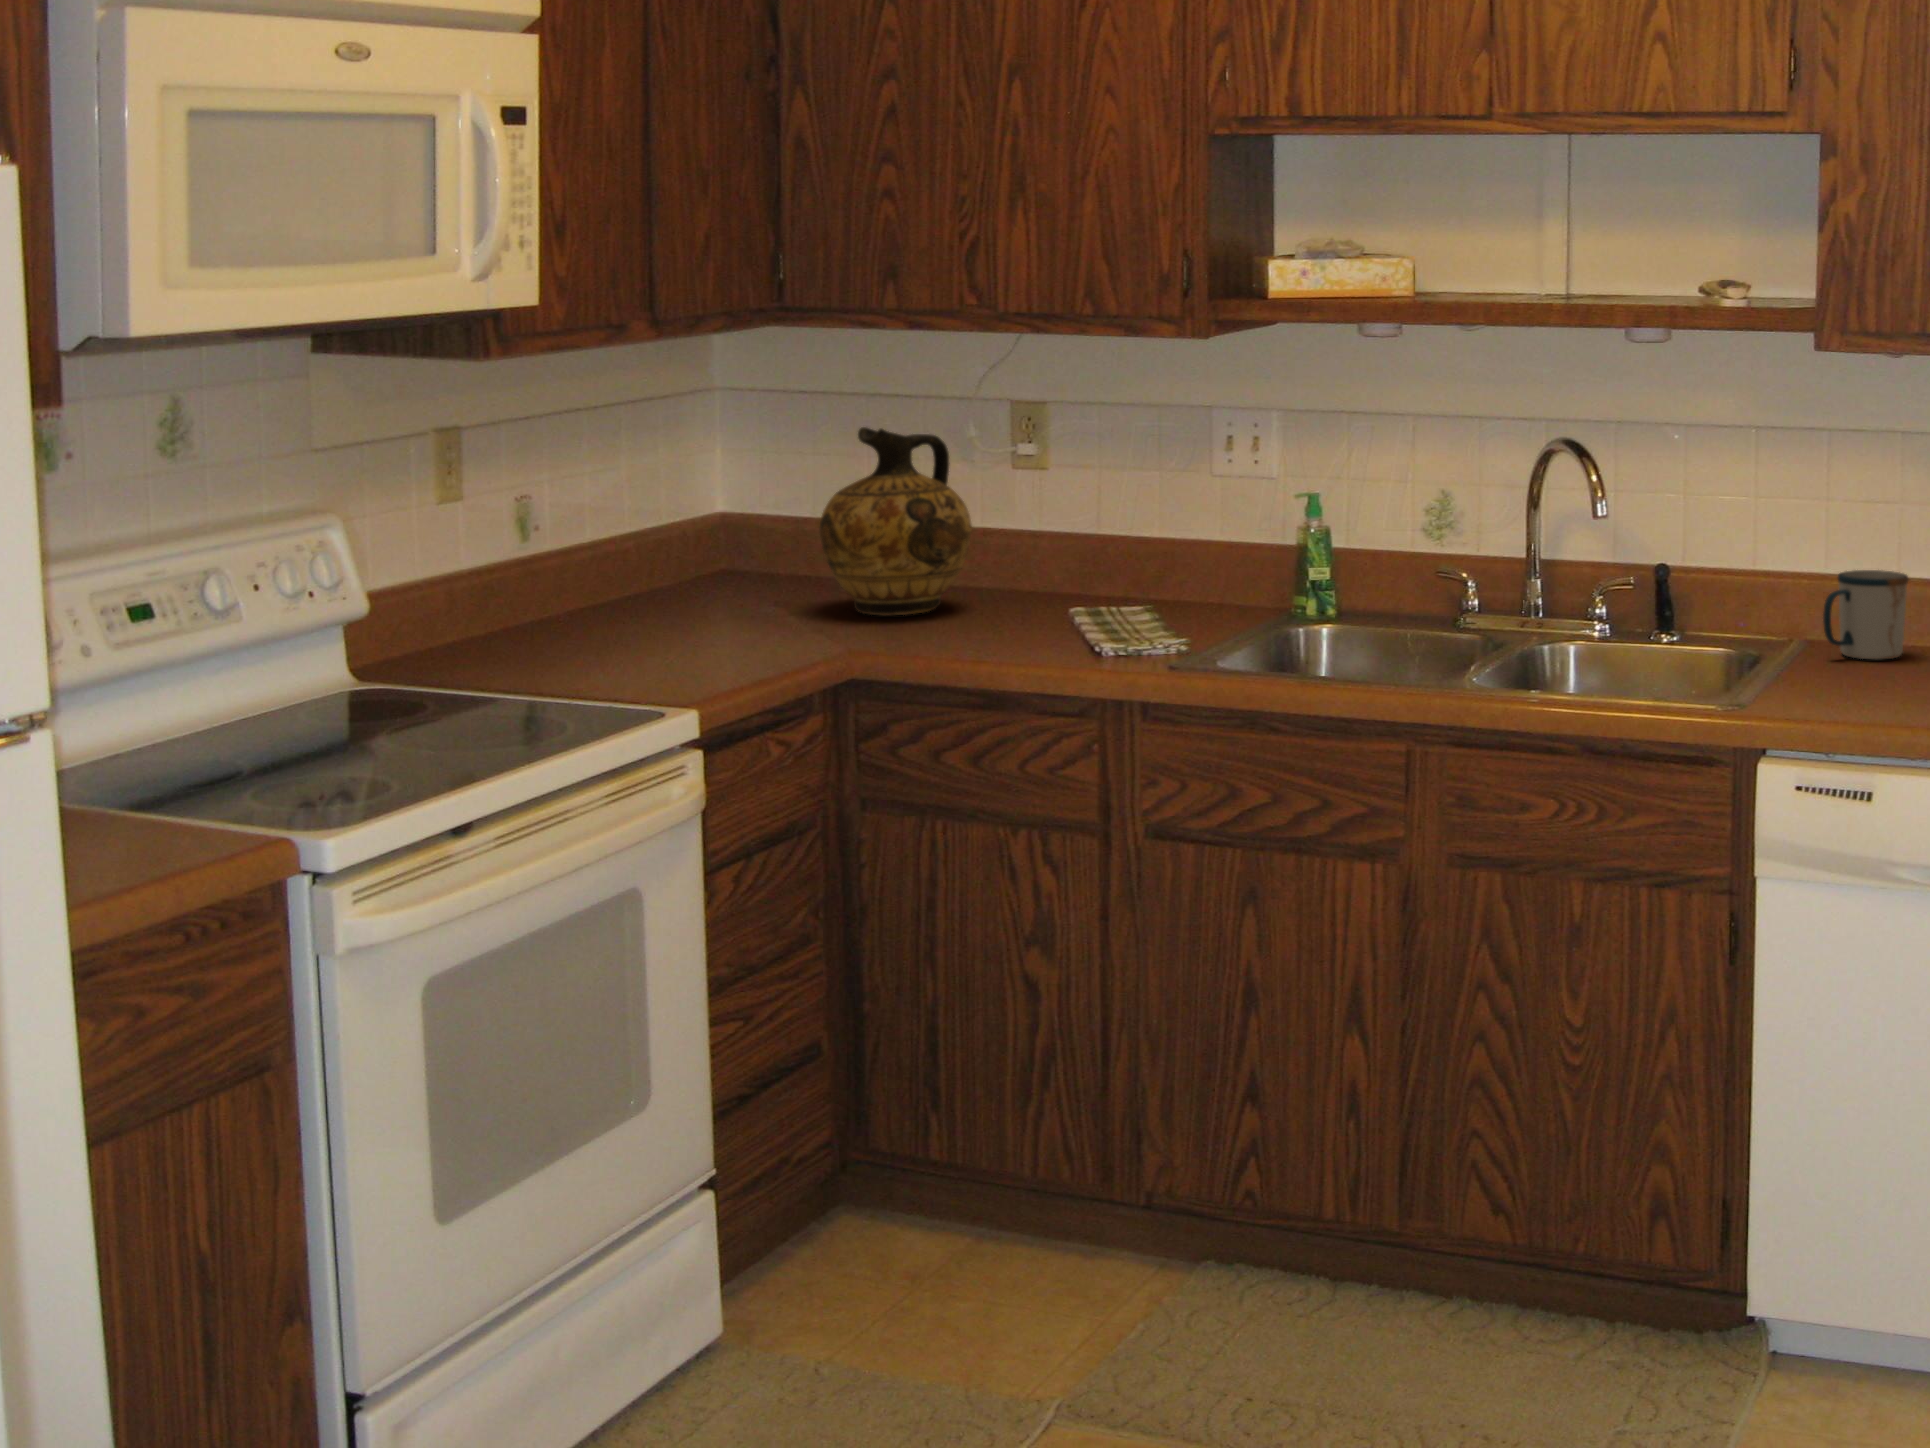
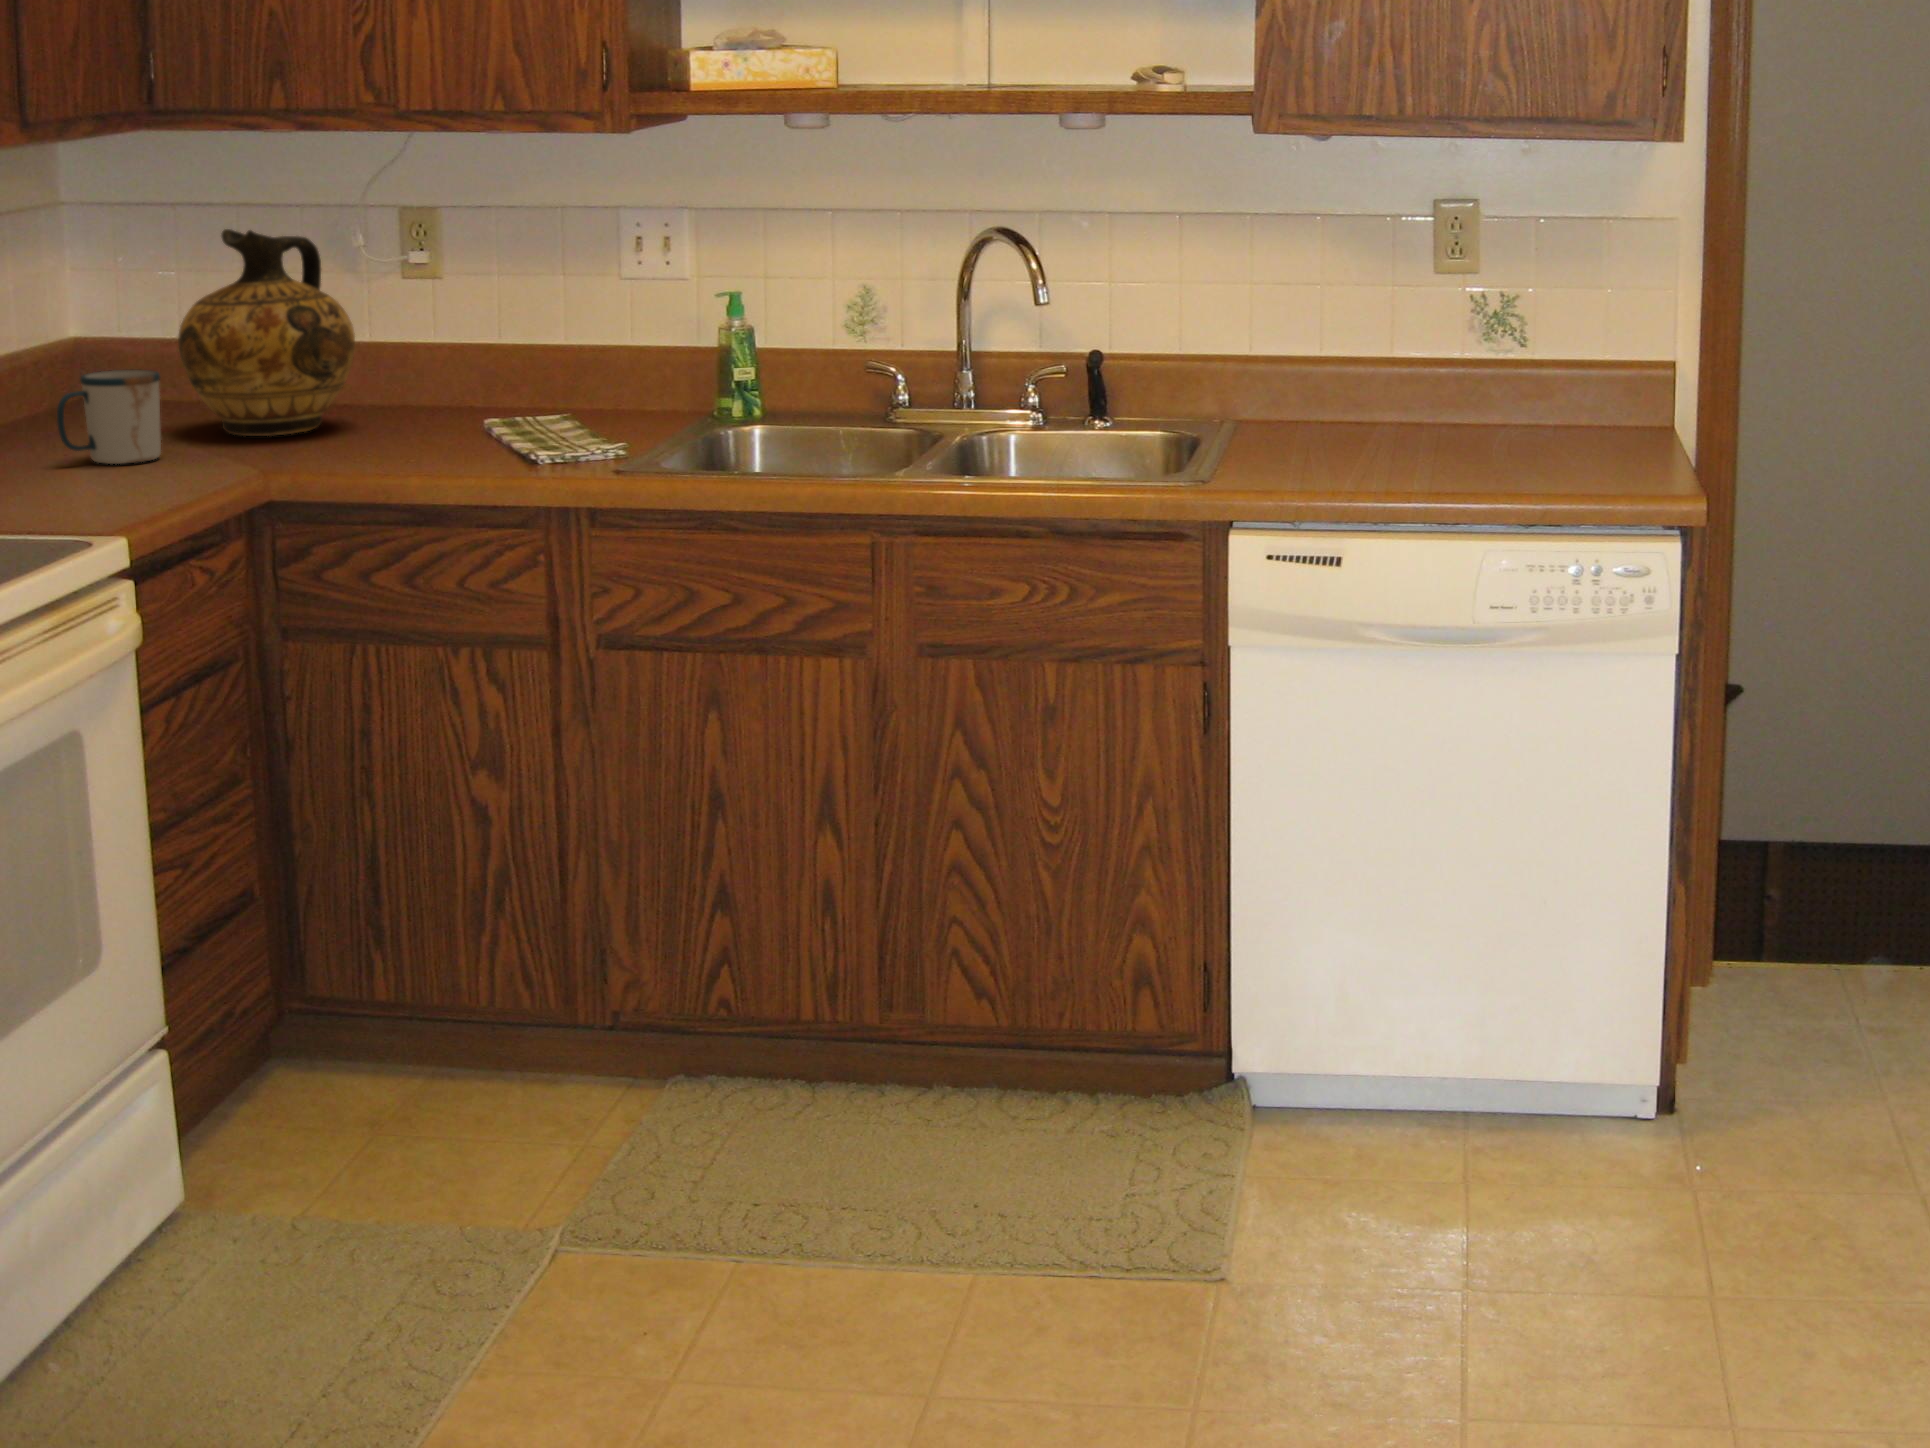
mug: present [1823,570,1908,659] -> present [57,370,161,464]

